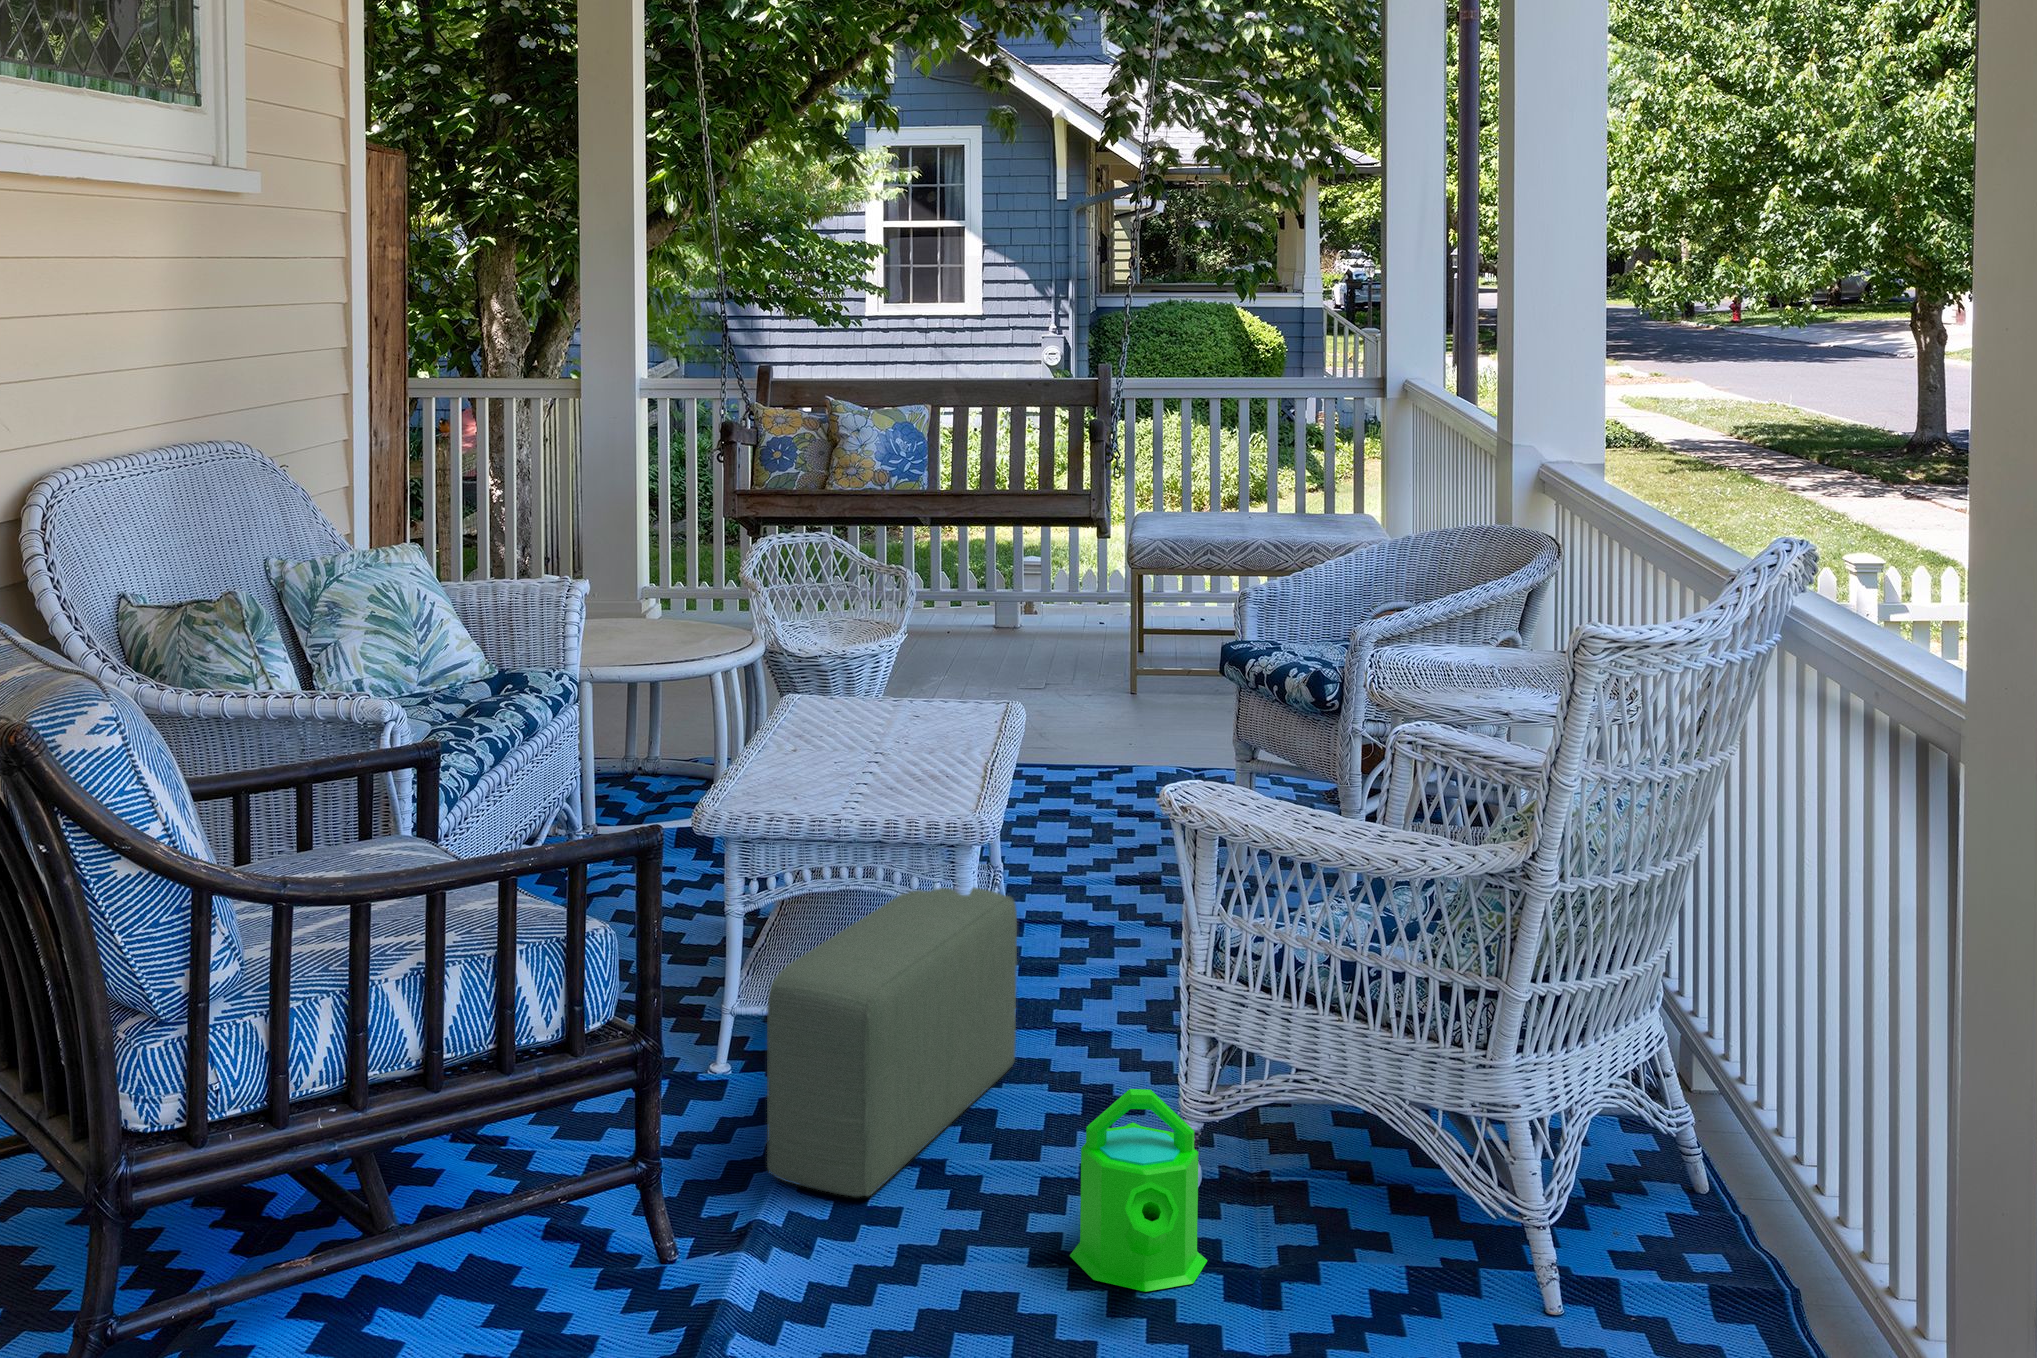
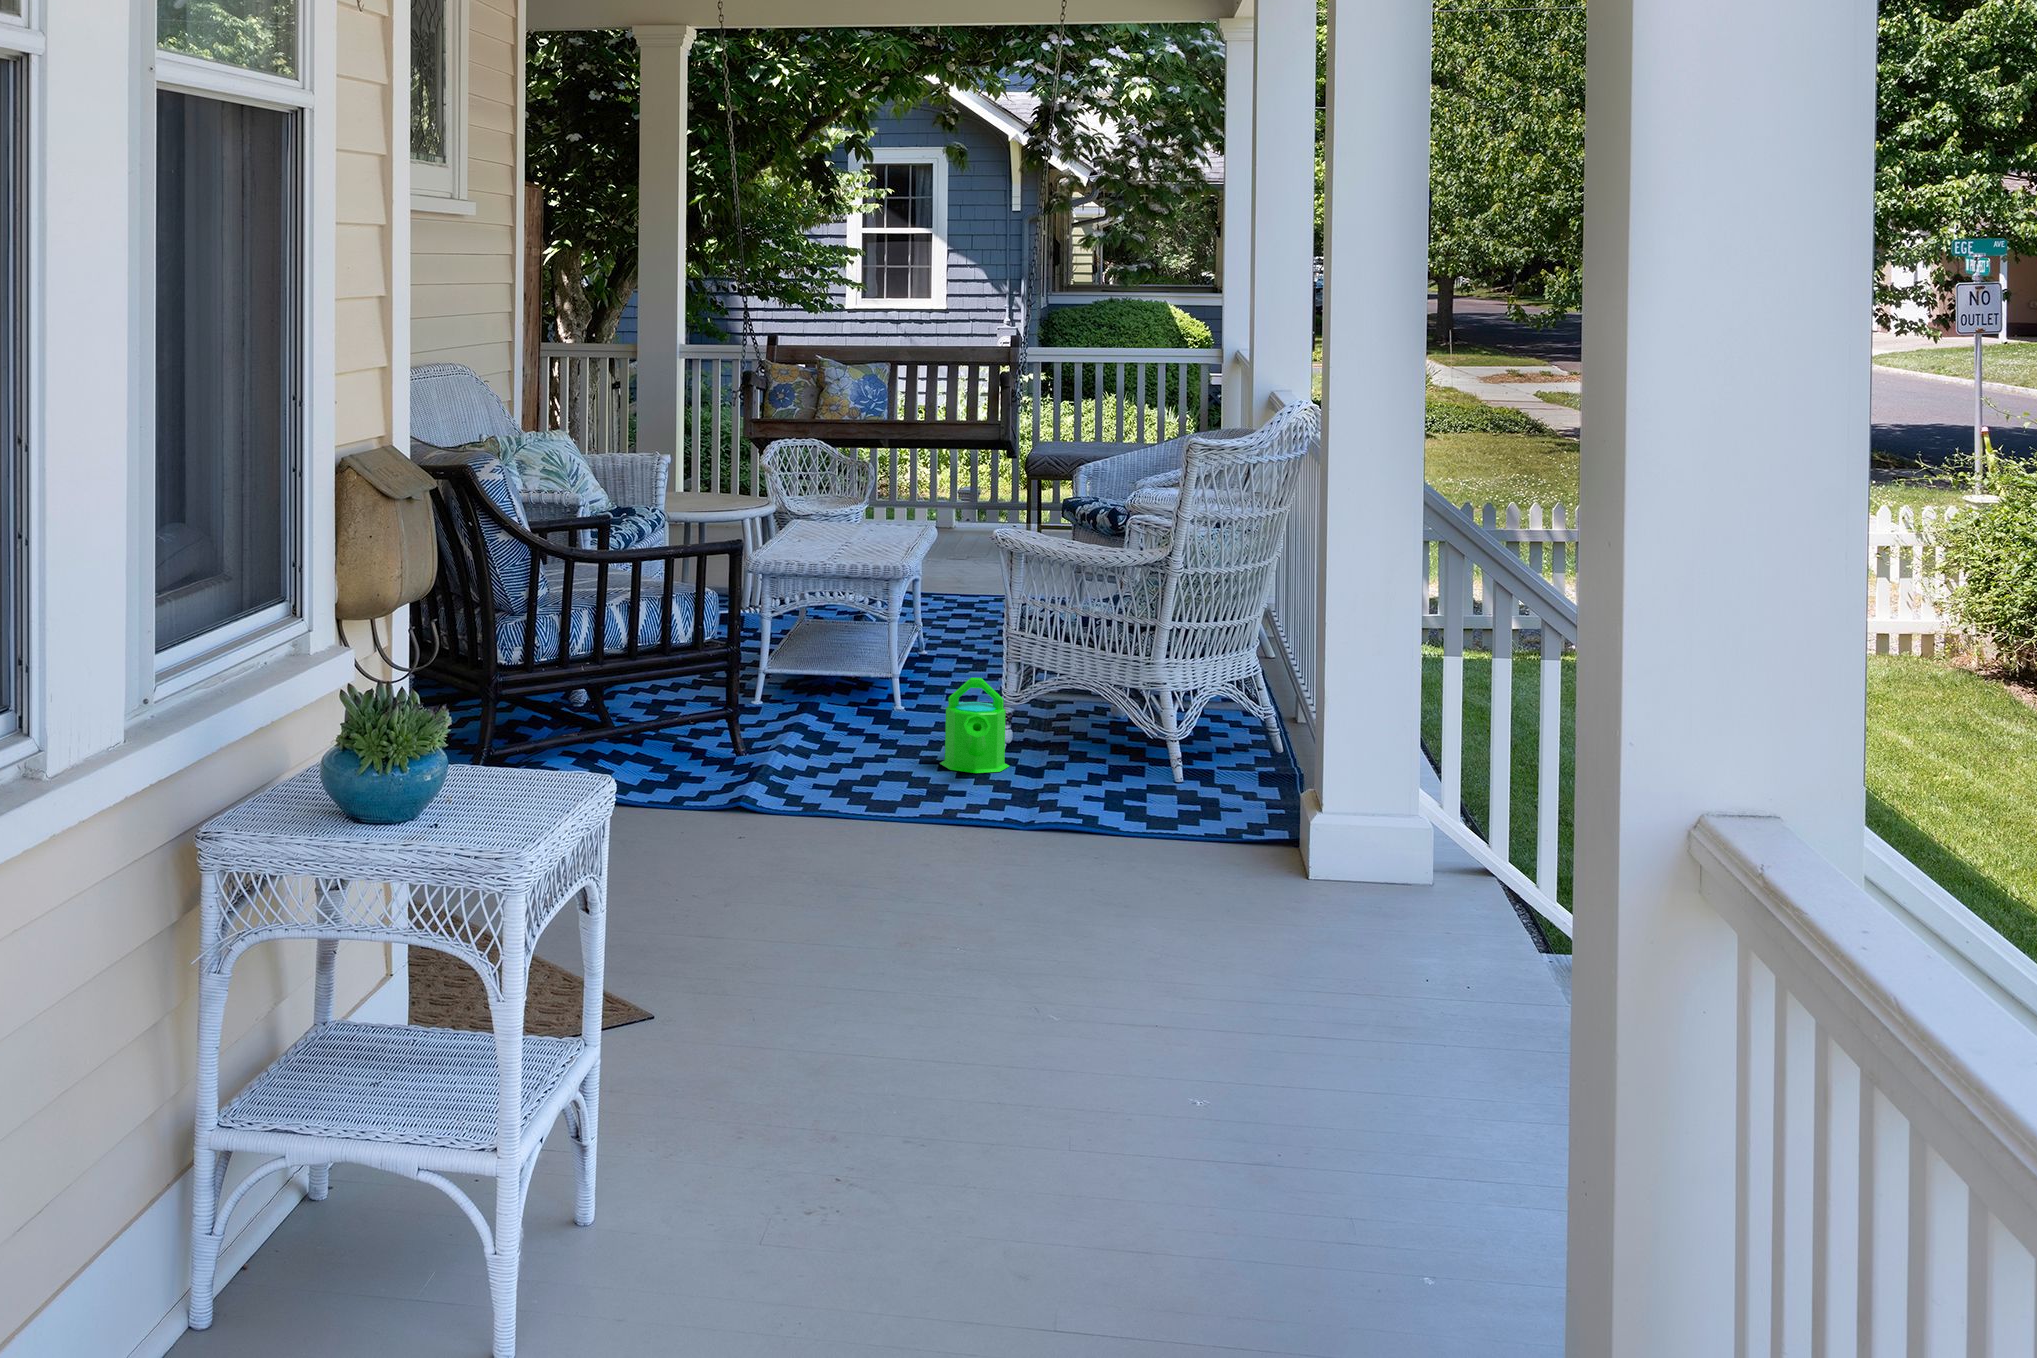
pouf: present [767,888,1017,1197] -> none [784,607,923,745]

